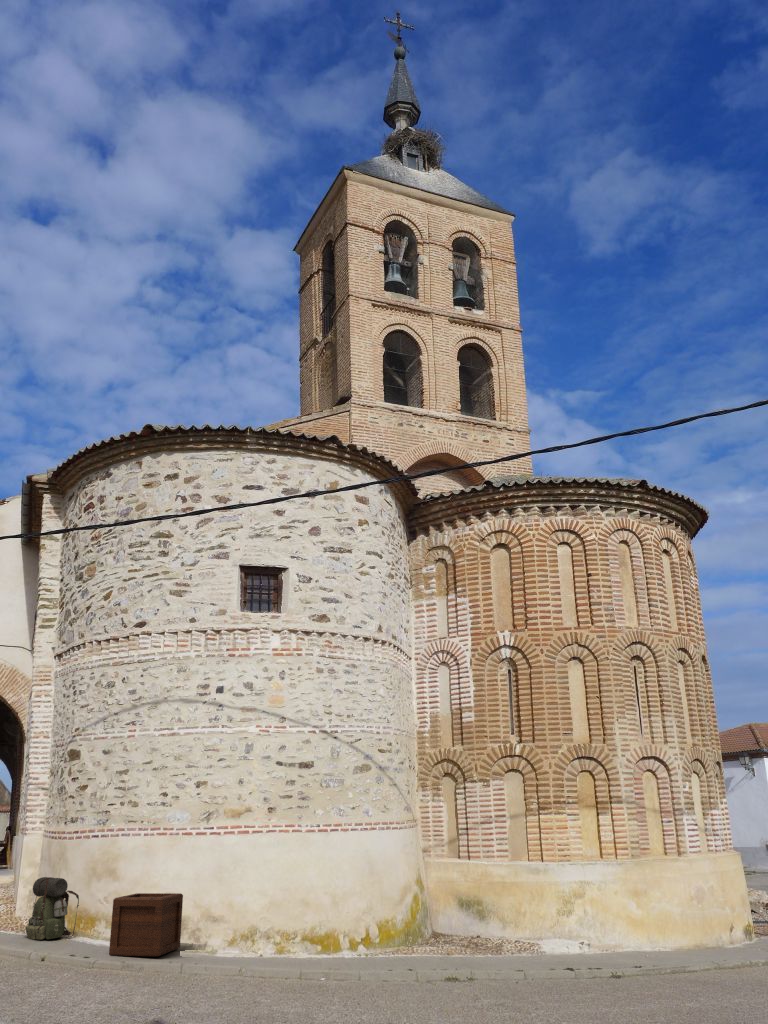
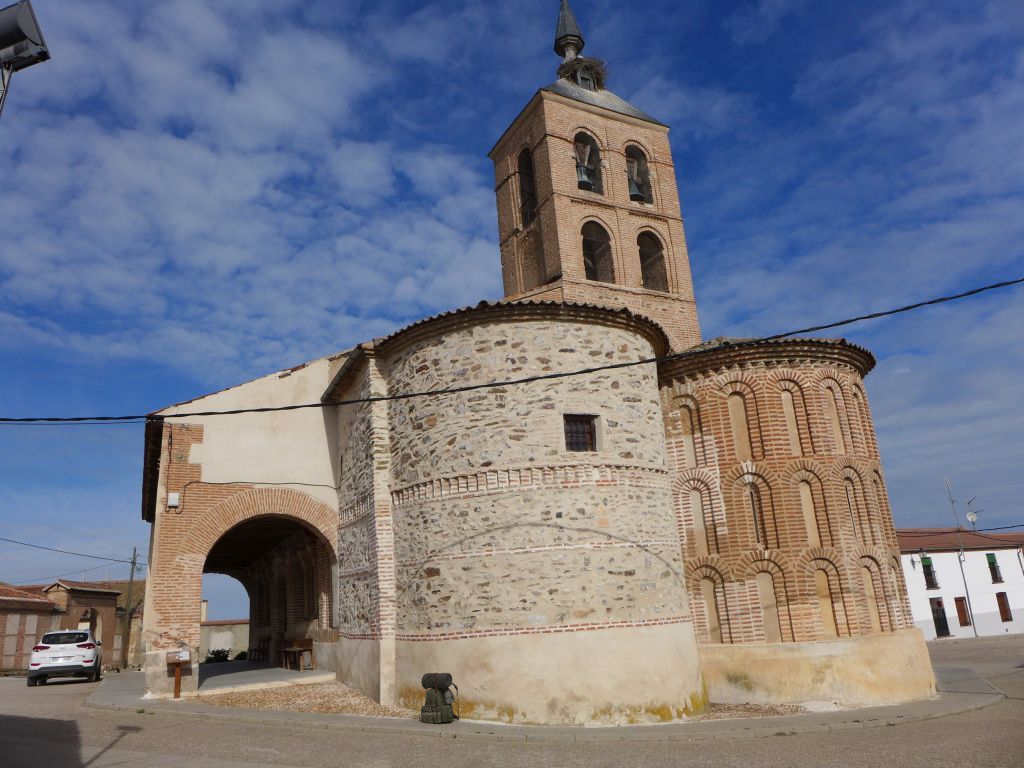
wooden crate: present [109,893,183,956] -> none [510,679,556,731]

